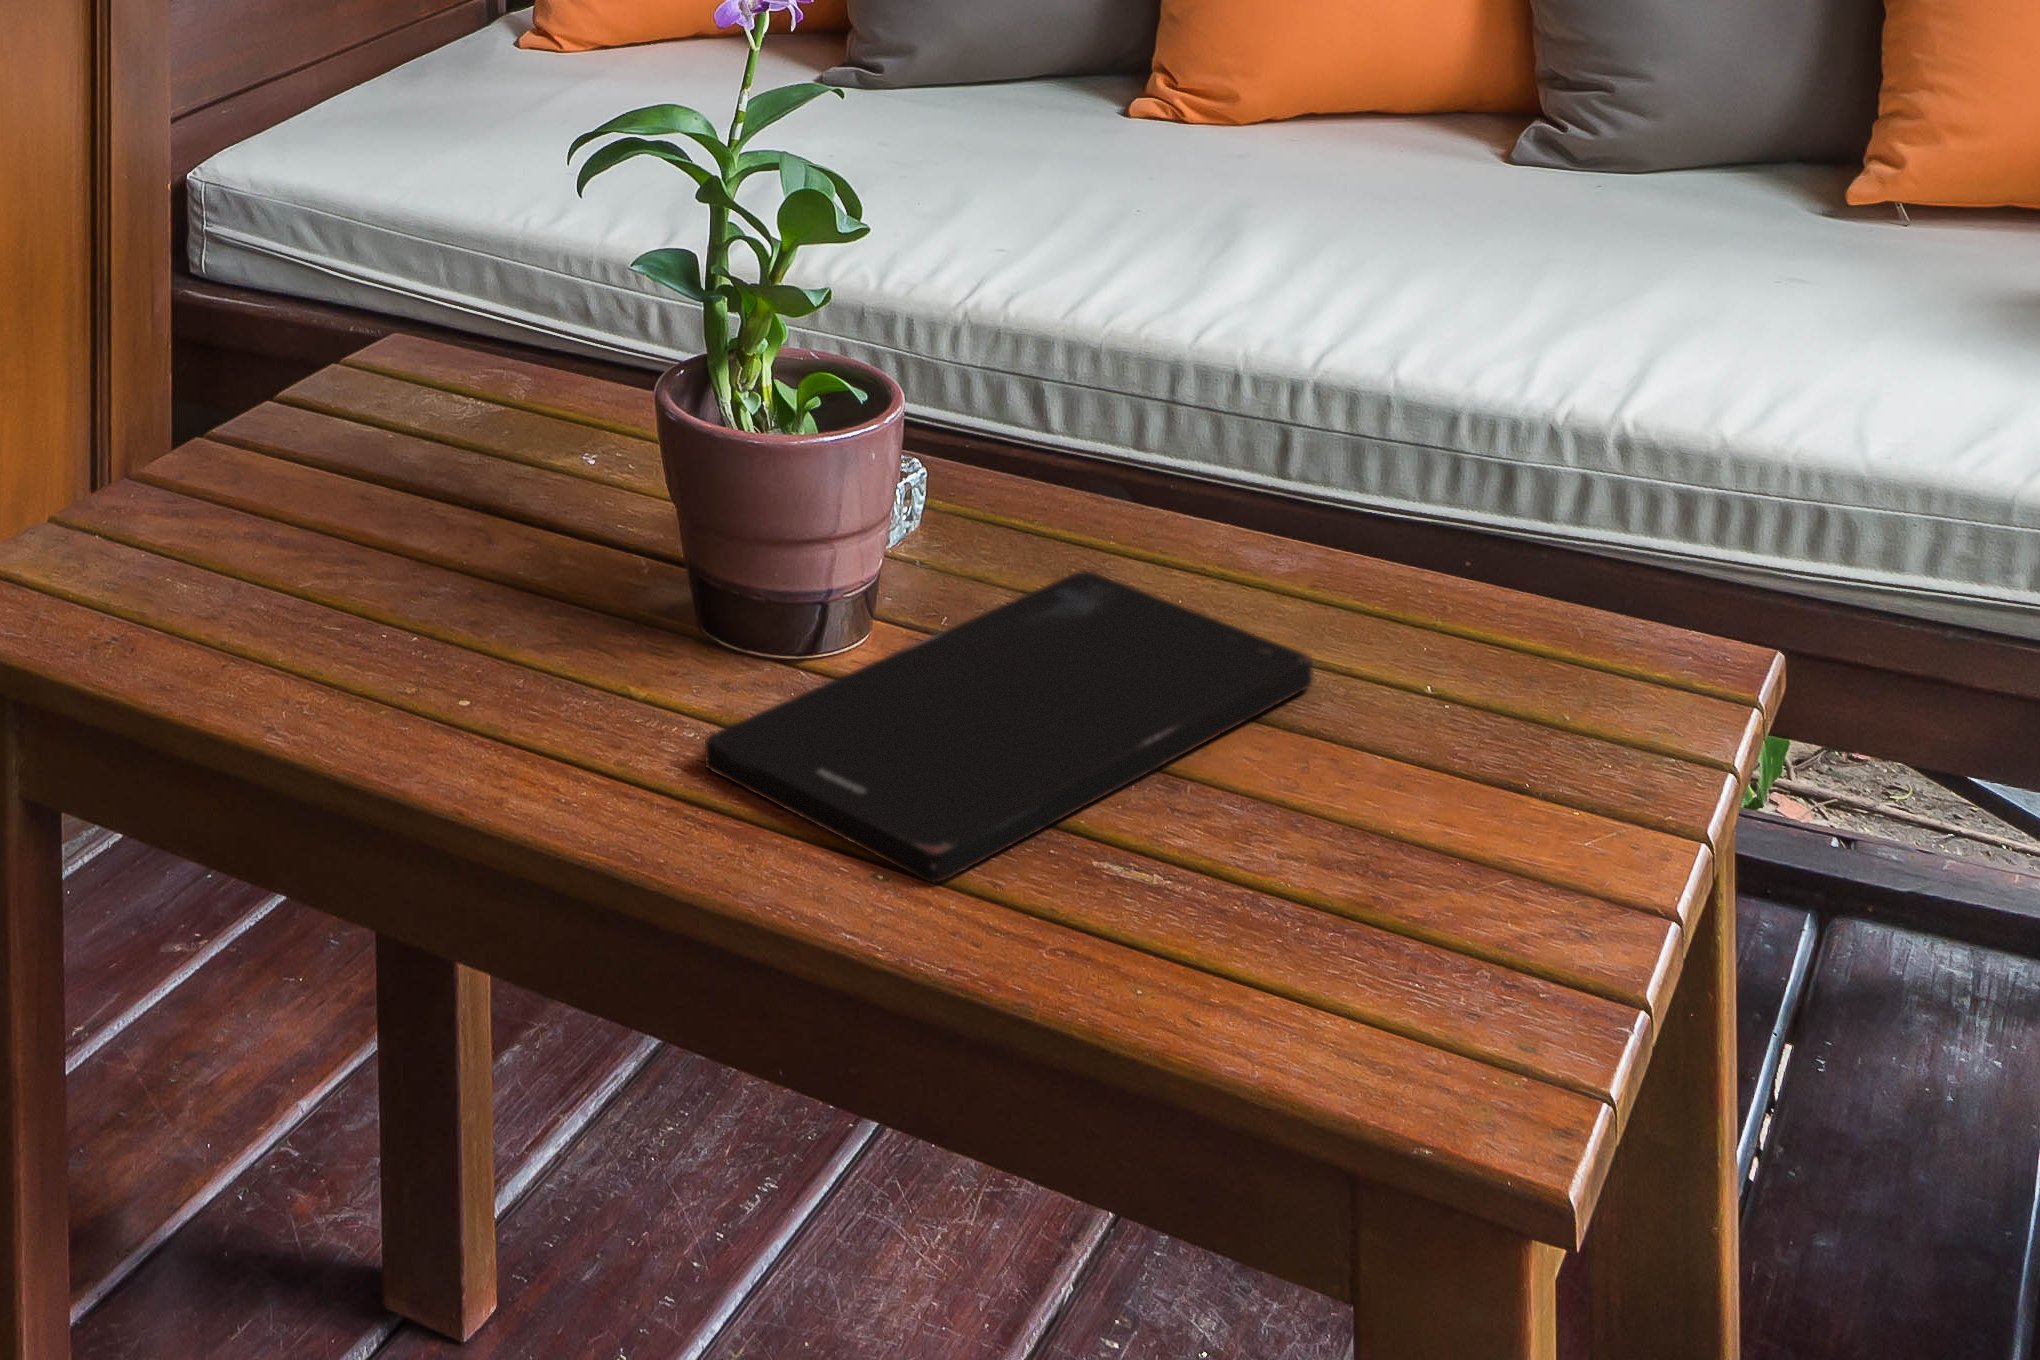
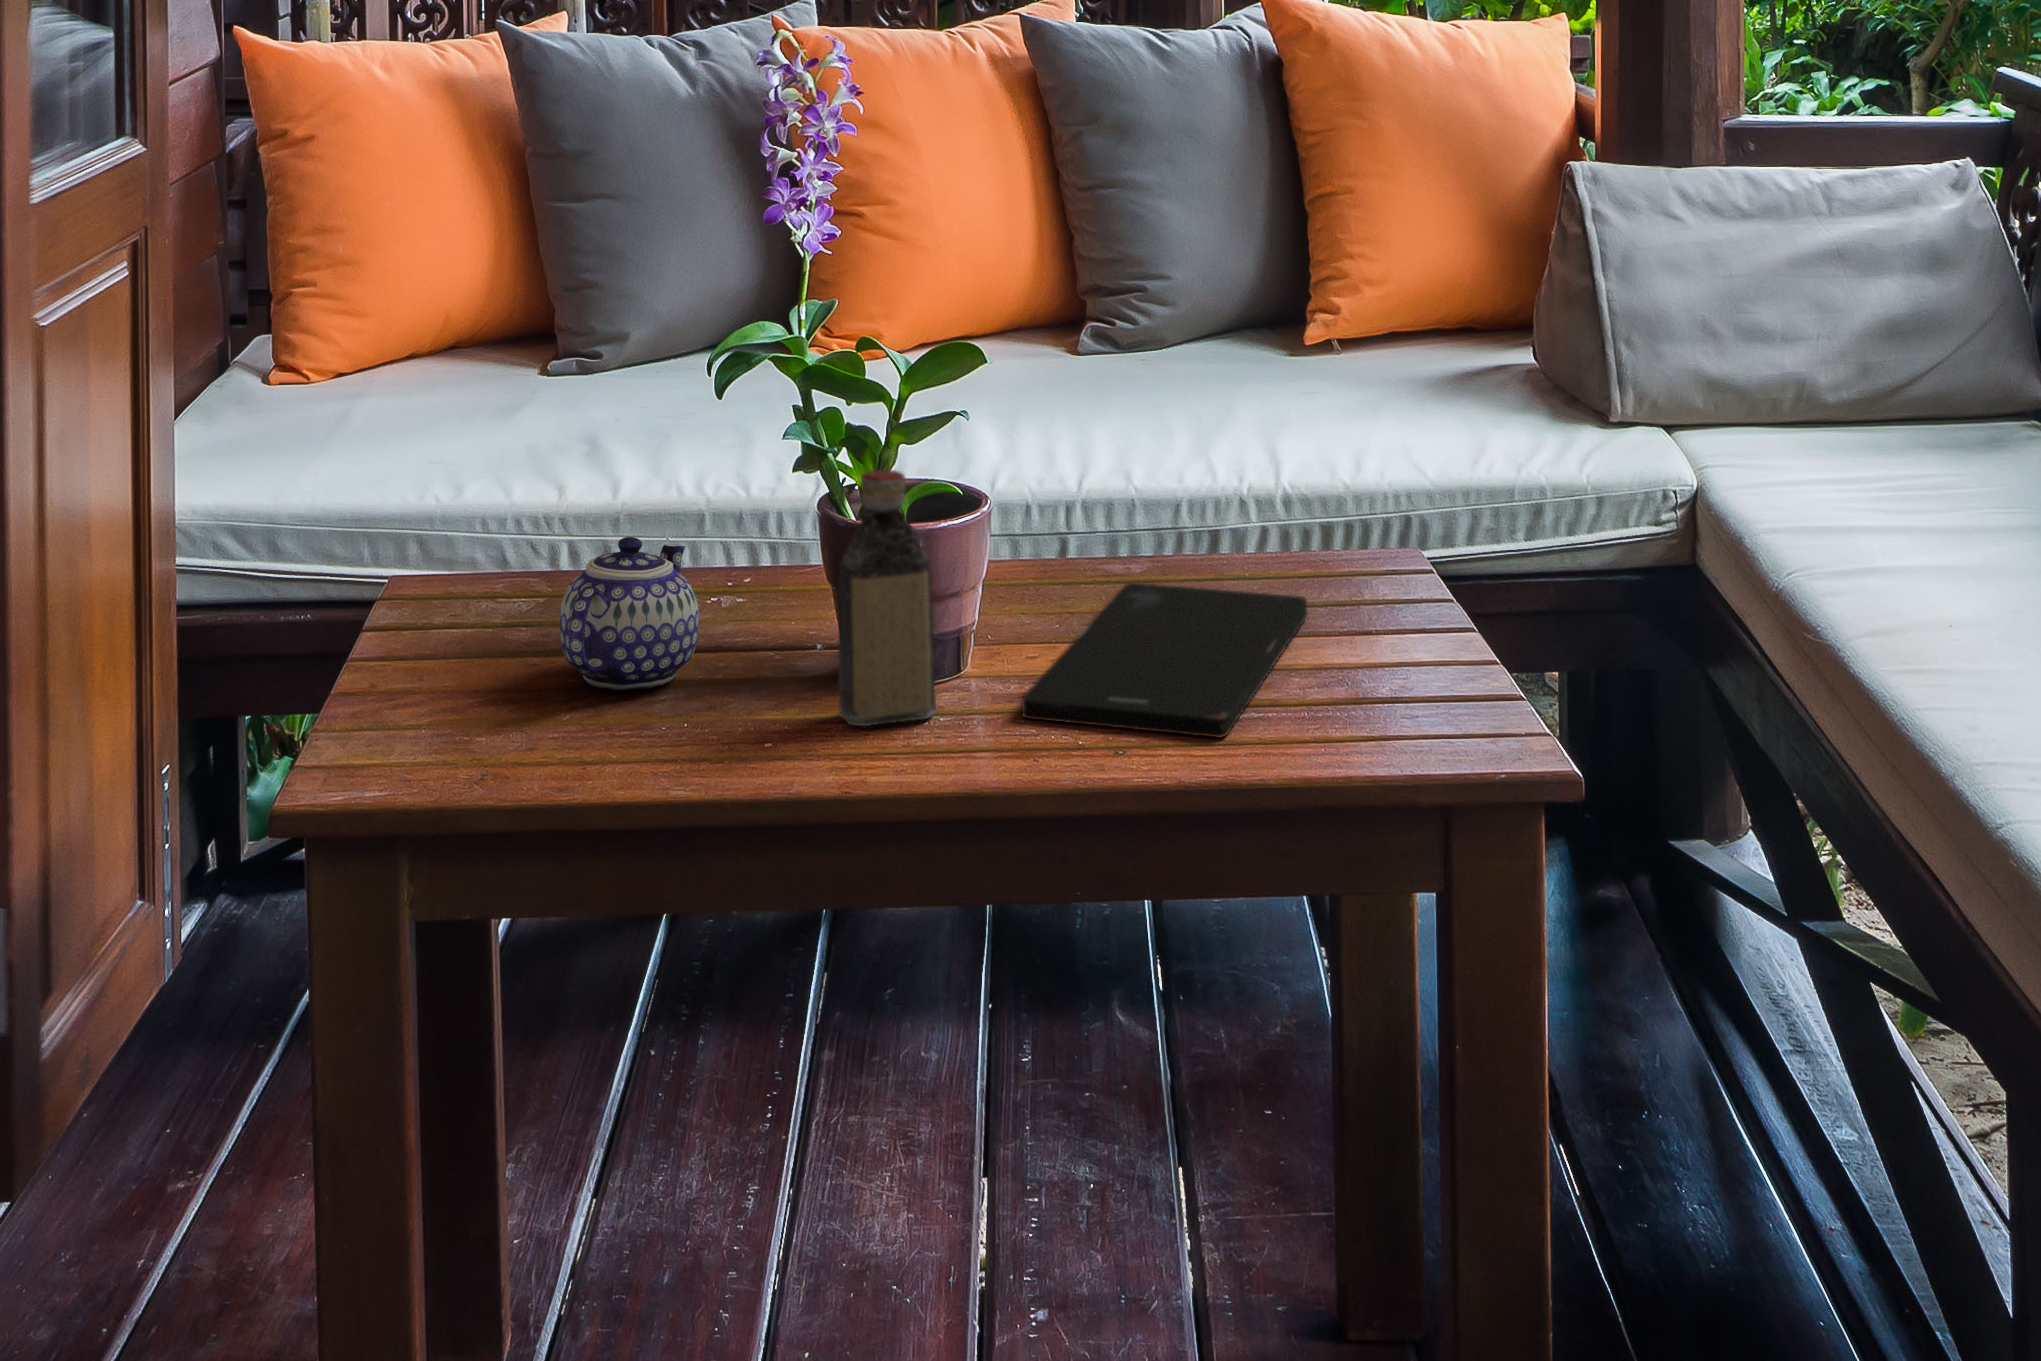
bottle: none [468,365,605,734] -> present [838,470,936,726]
teapot: none [188,384,443,592] -> present [560,537,699,690]

